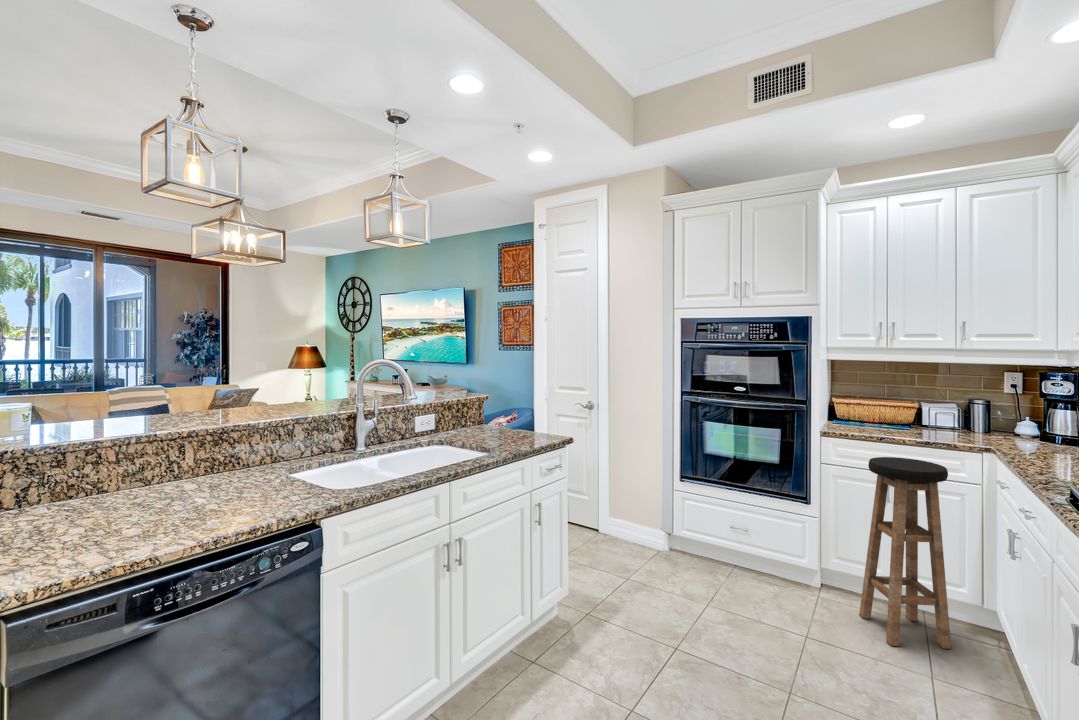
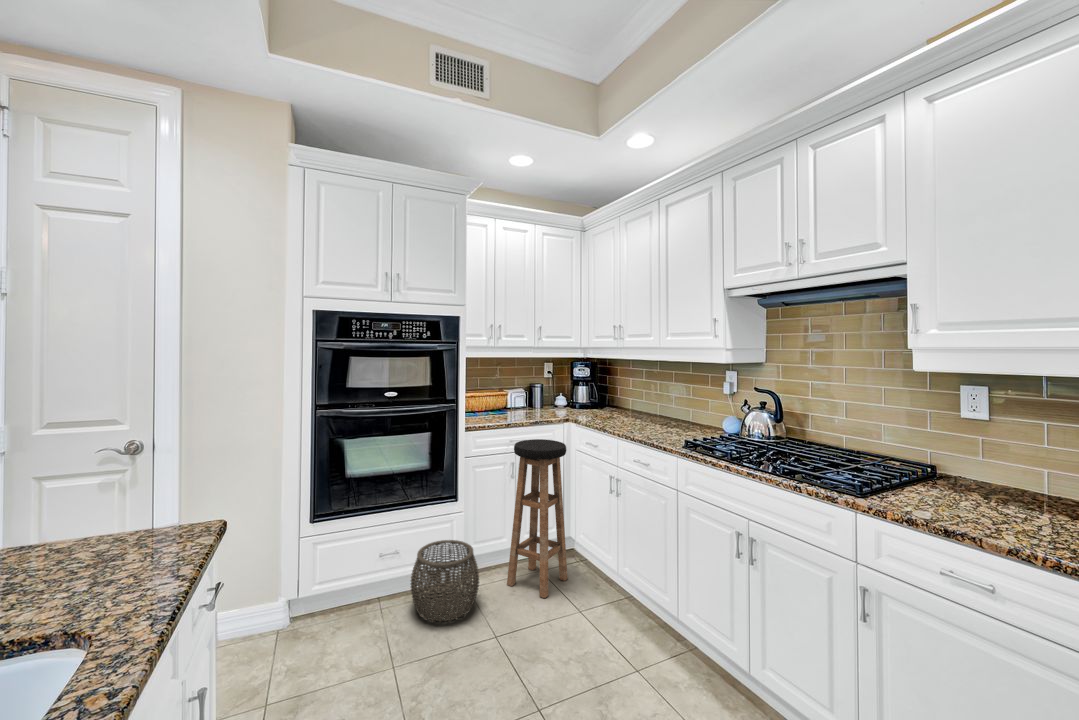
woven basket: none [739,533,812,611] -> present [411,540,479,622]

